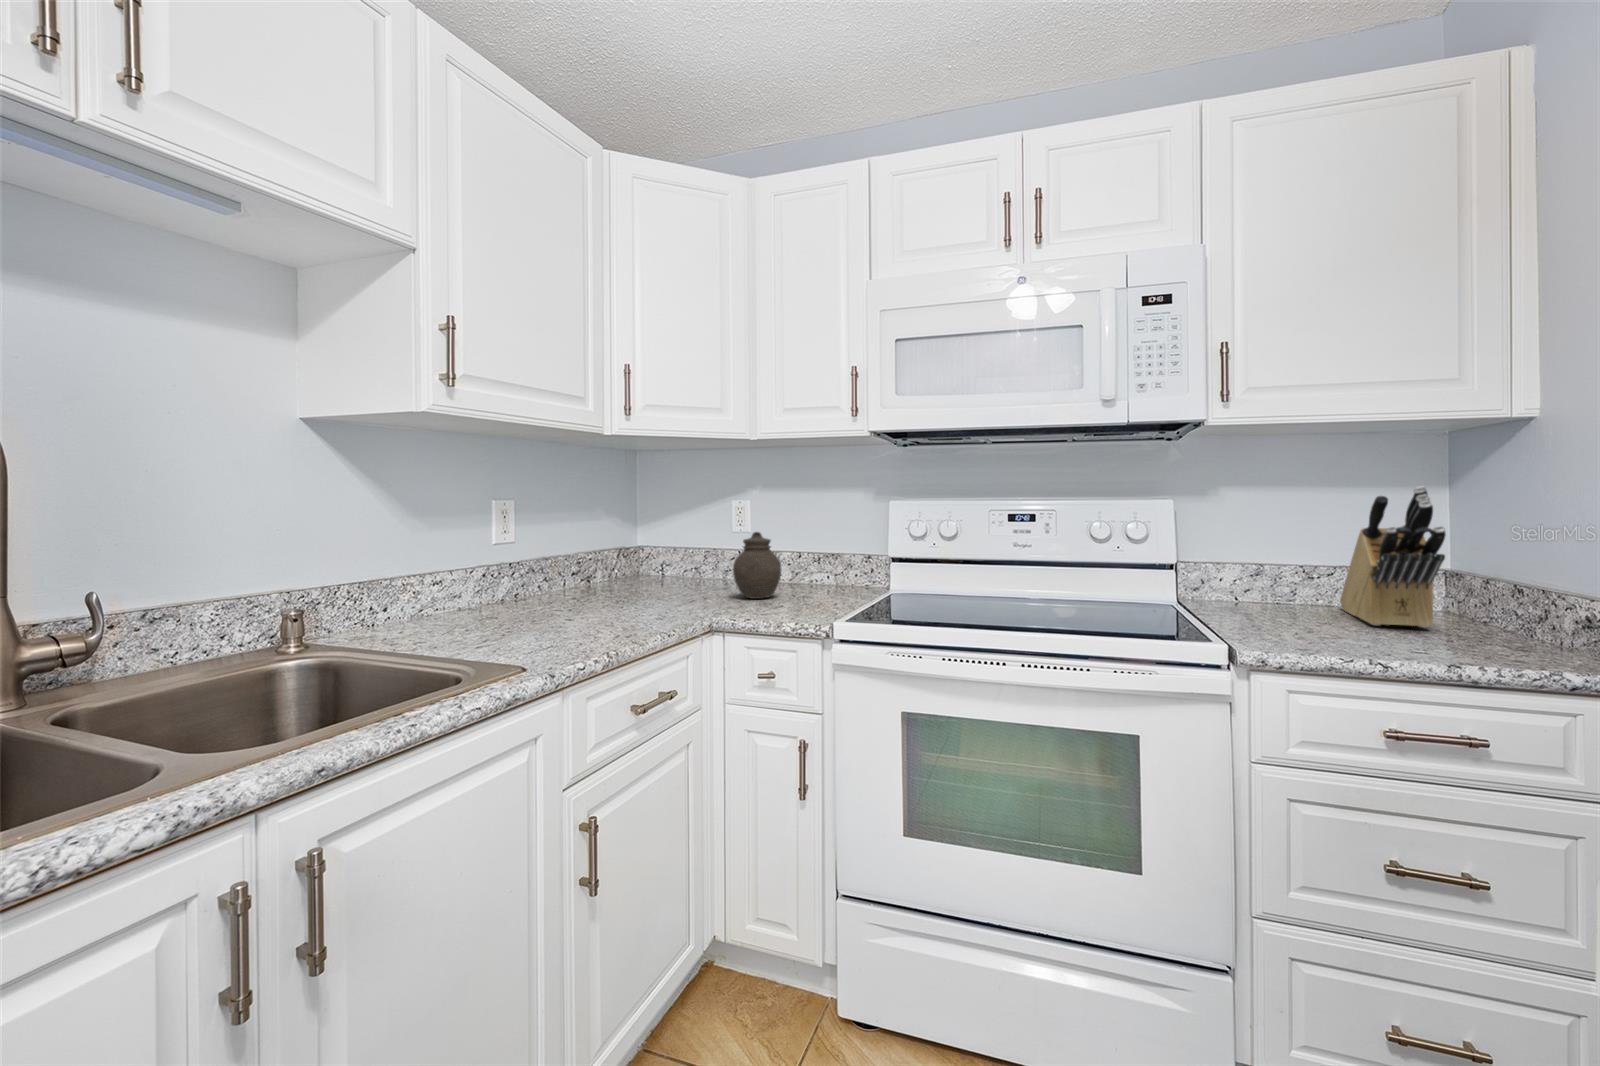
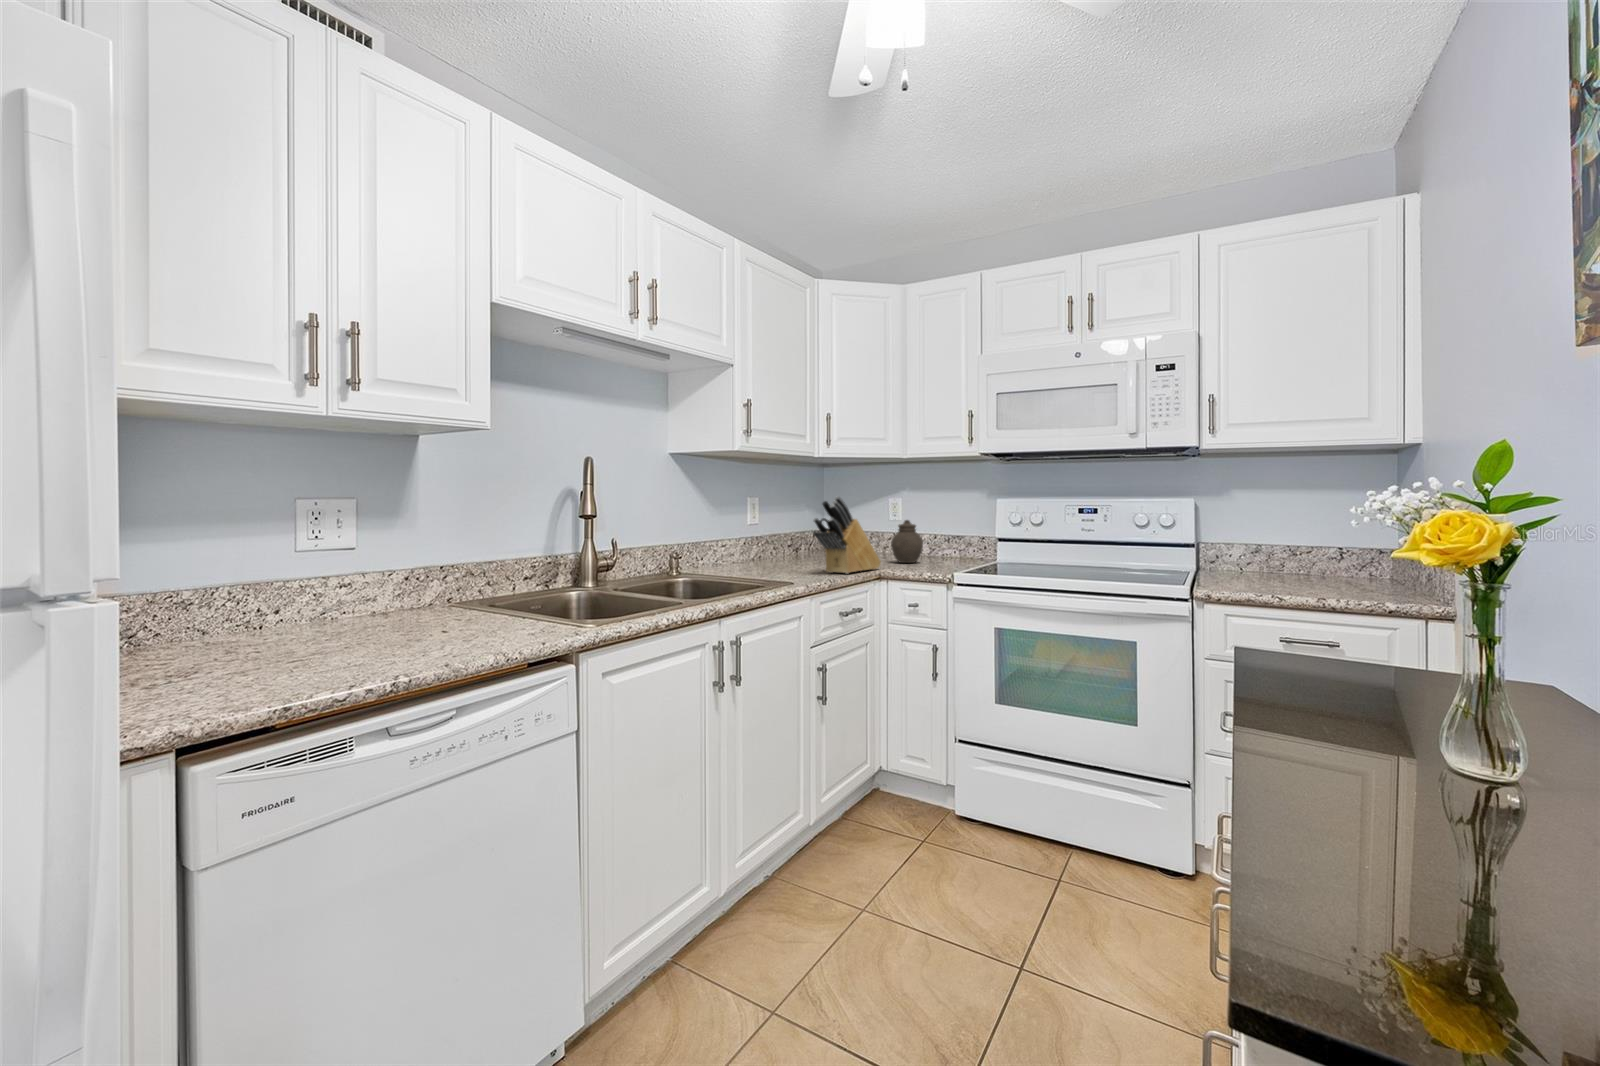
knife block: present [1340,487,1446,628] -> present [813,496,881,574]

